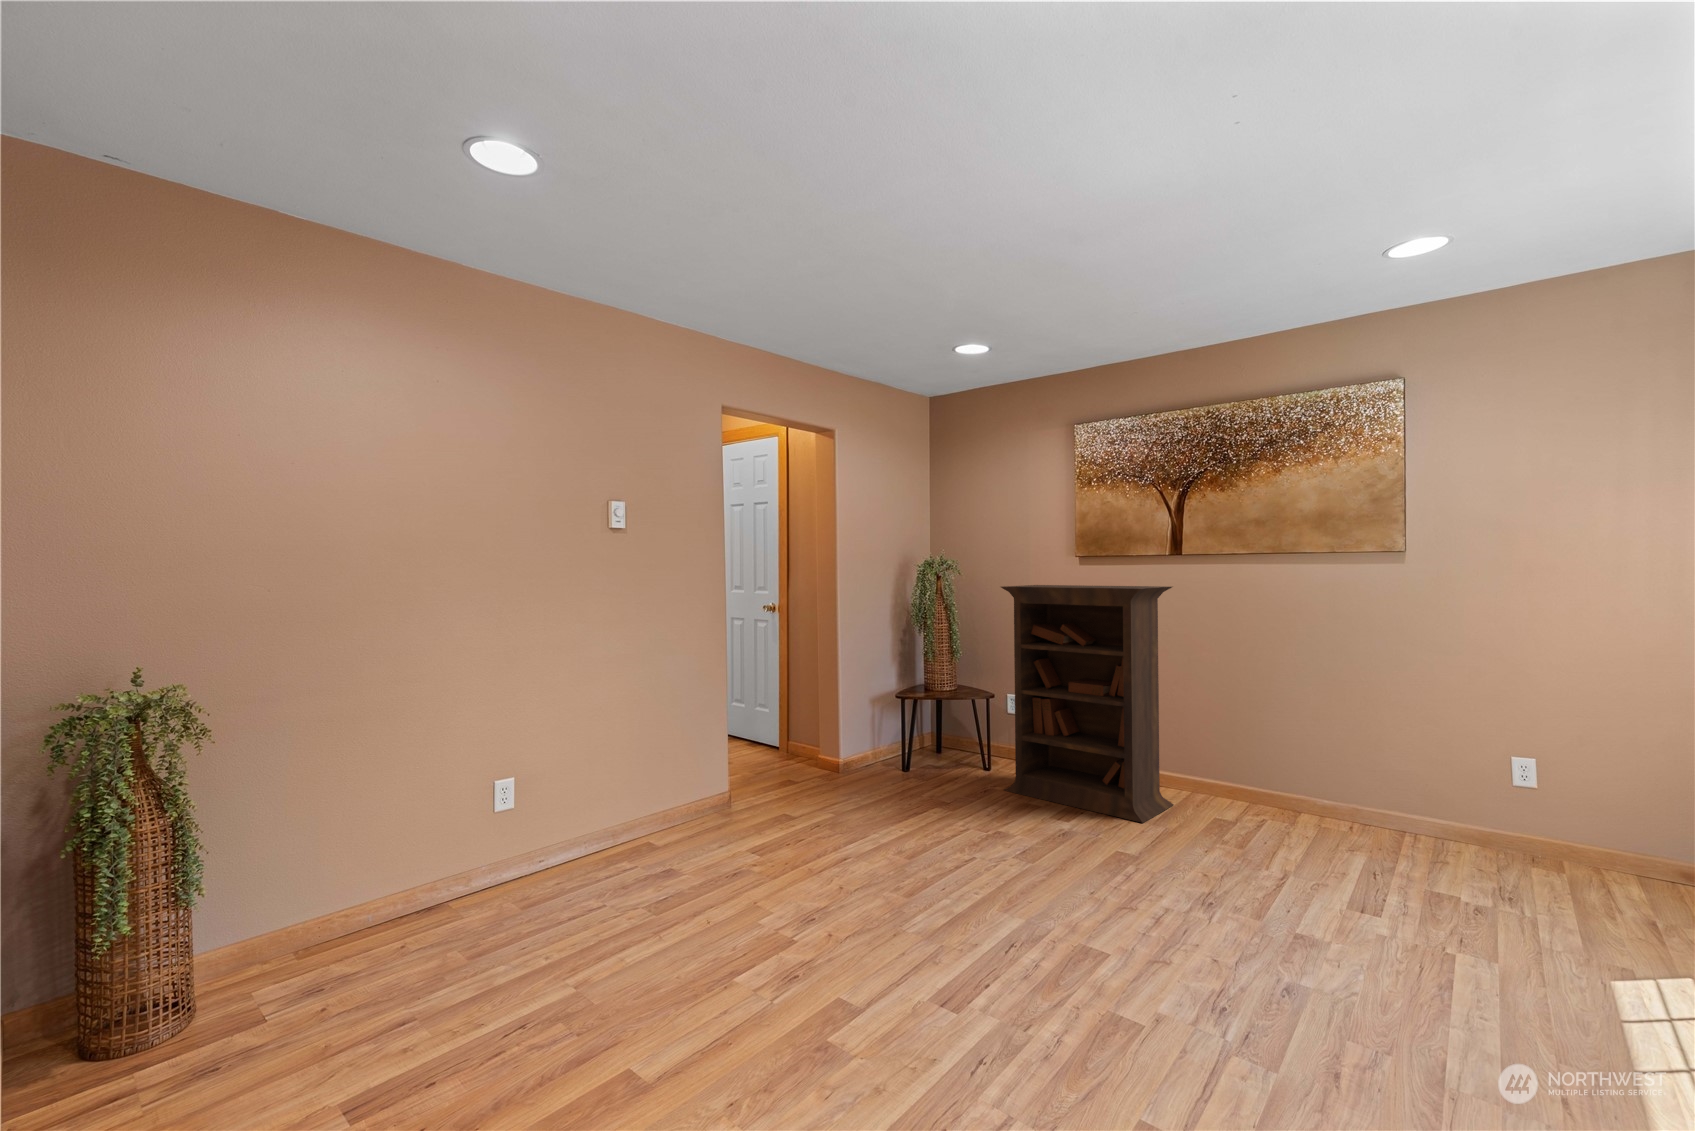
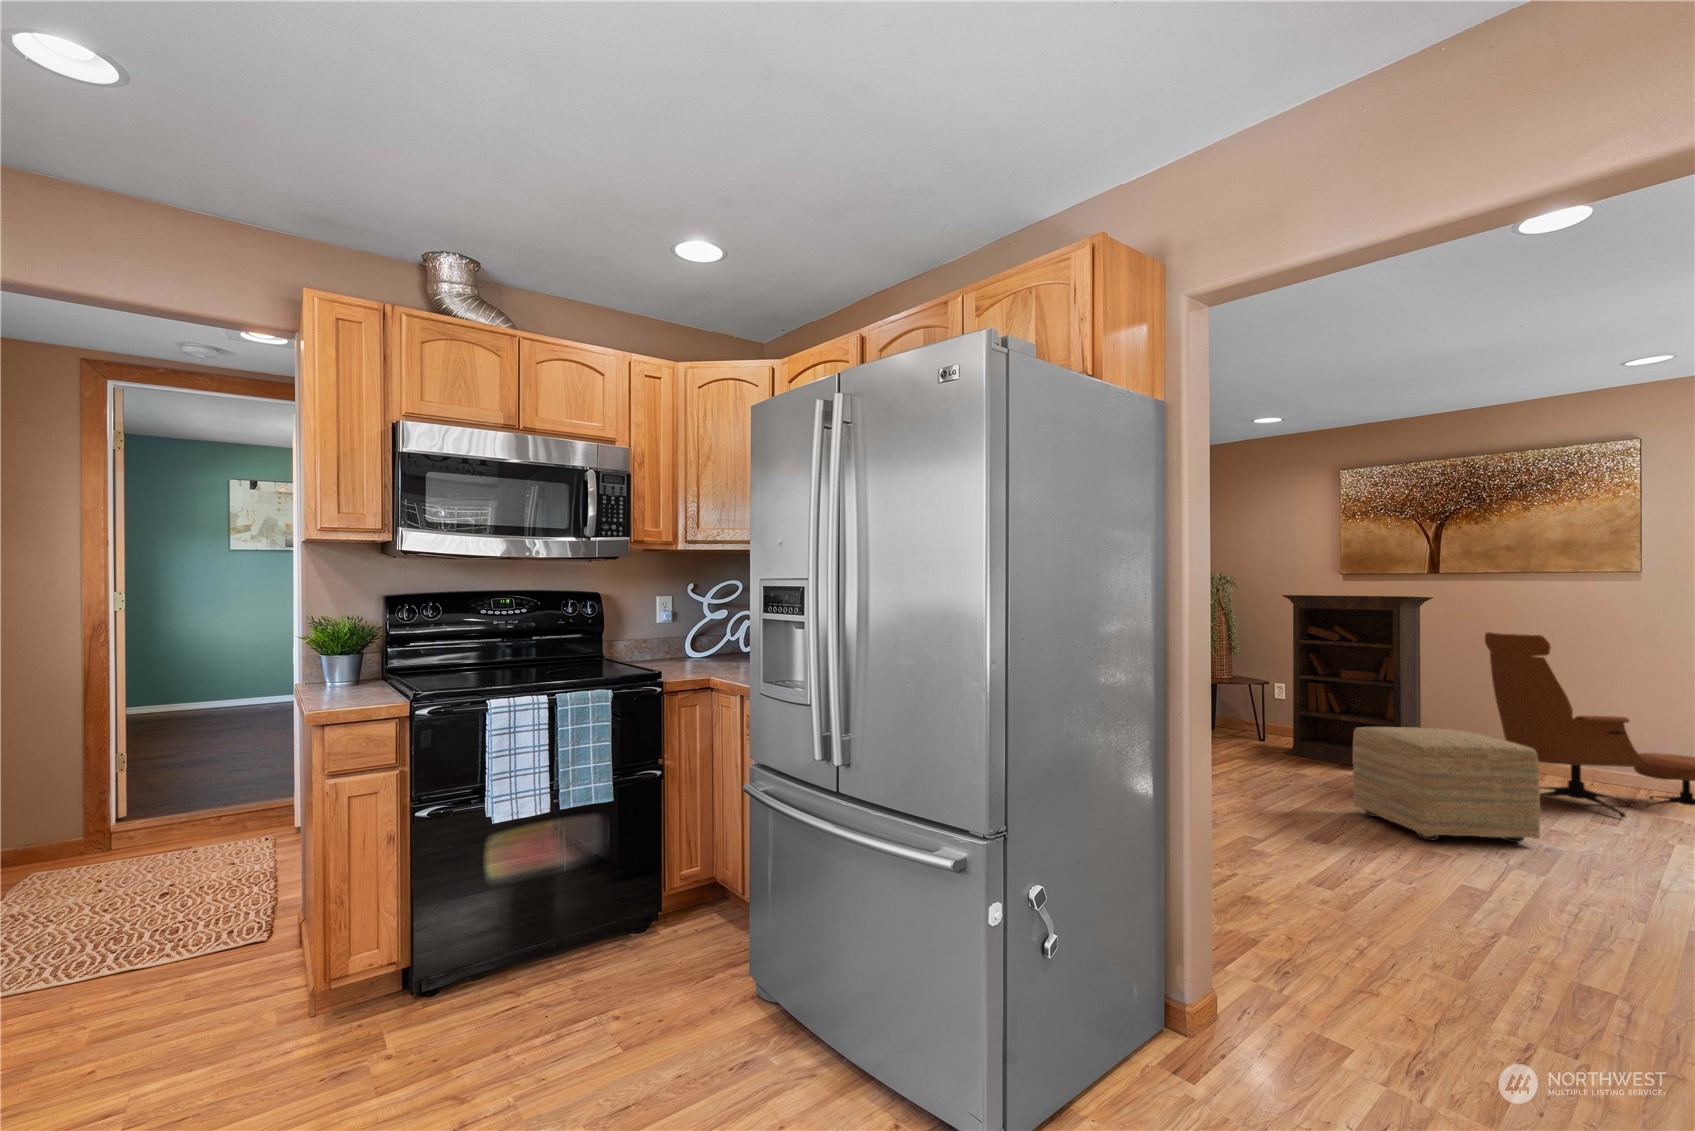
lounge chair: none [1224,638,1518,894] -> present [1485,632,1695,818]
ottoman: none [1040,796,1281,1005] -> present [1353,727,1540,843]

